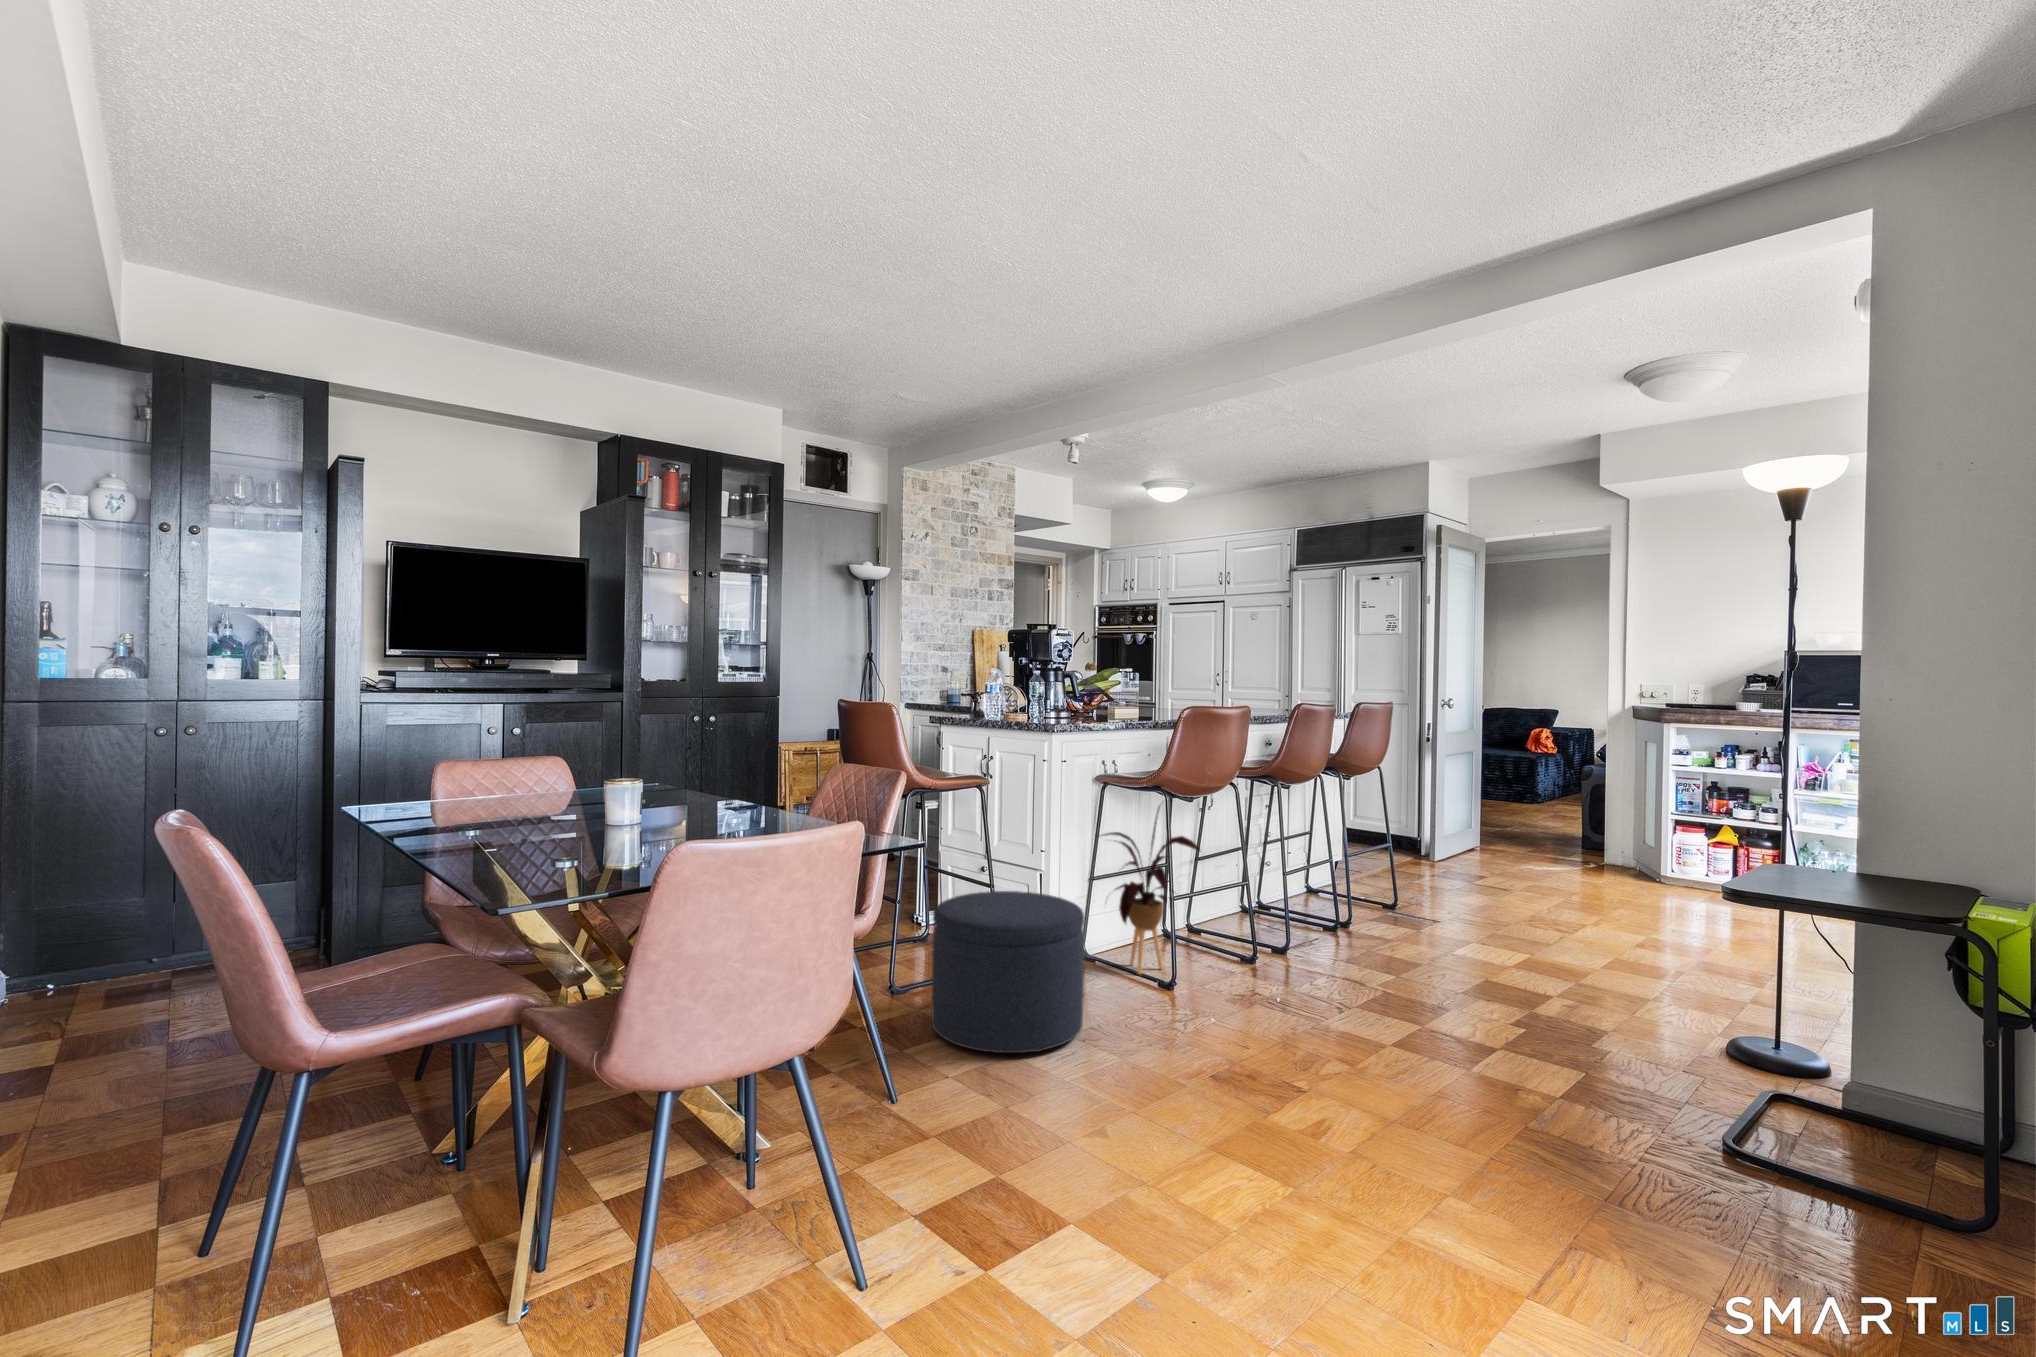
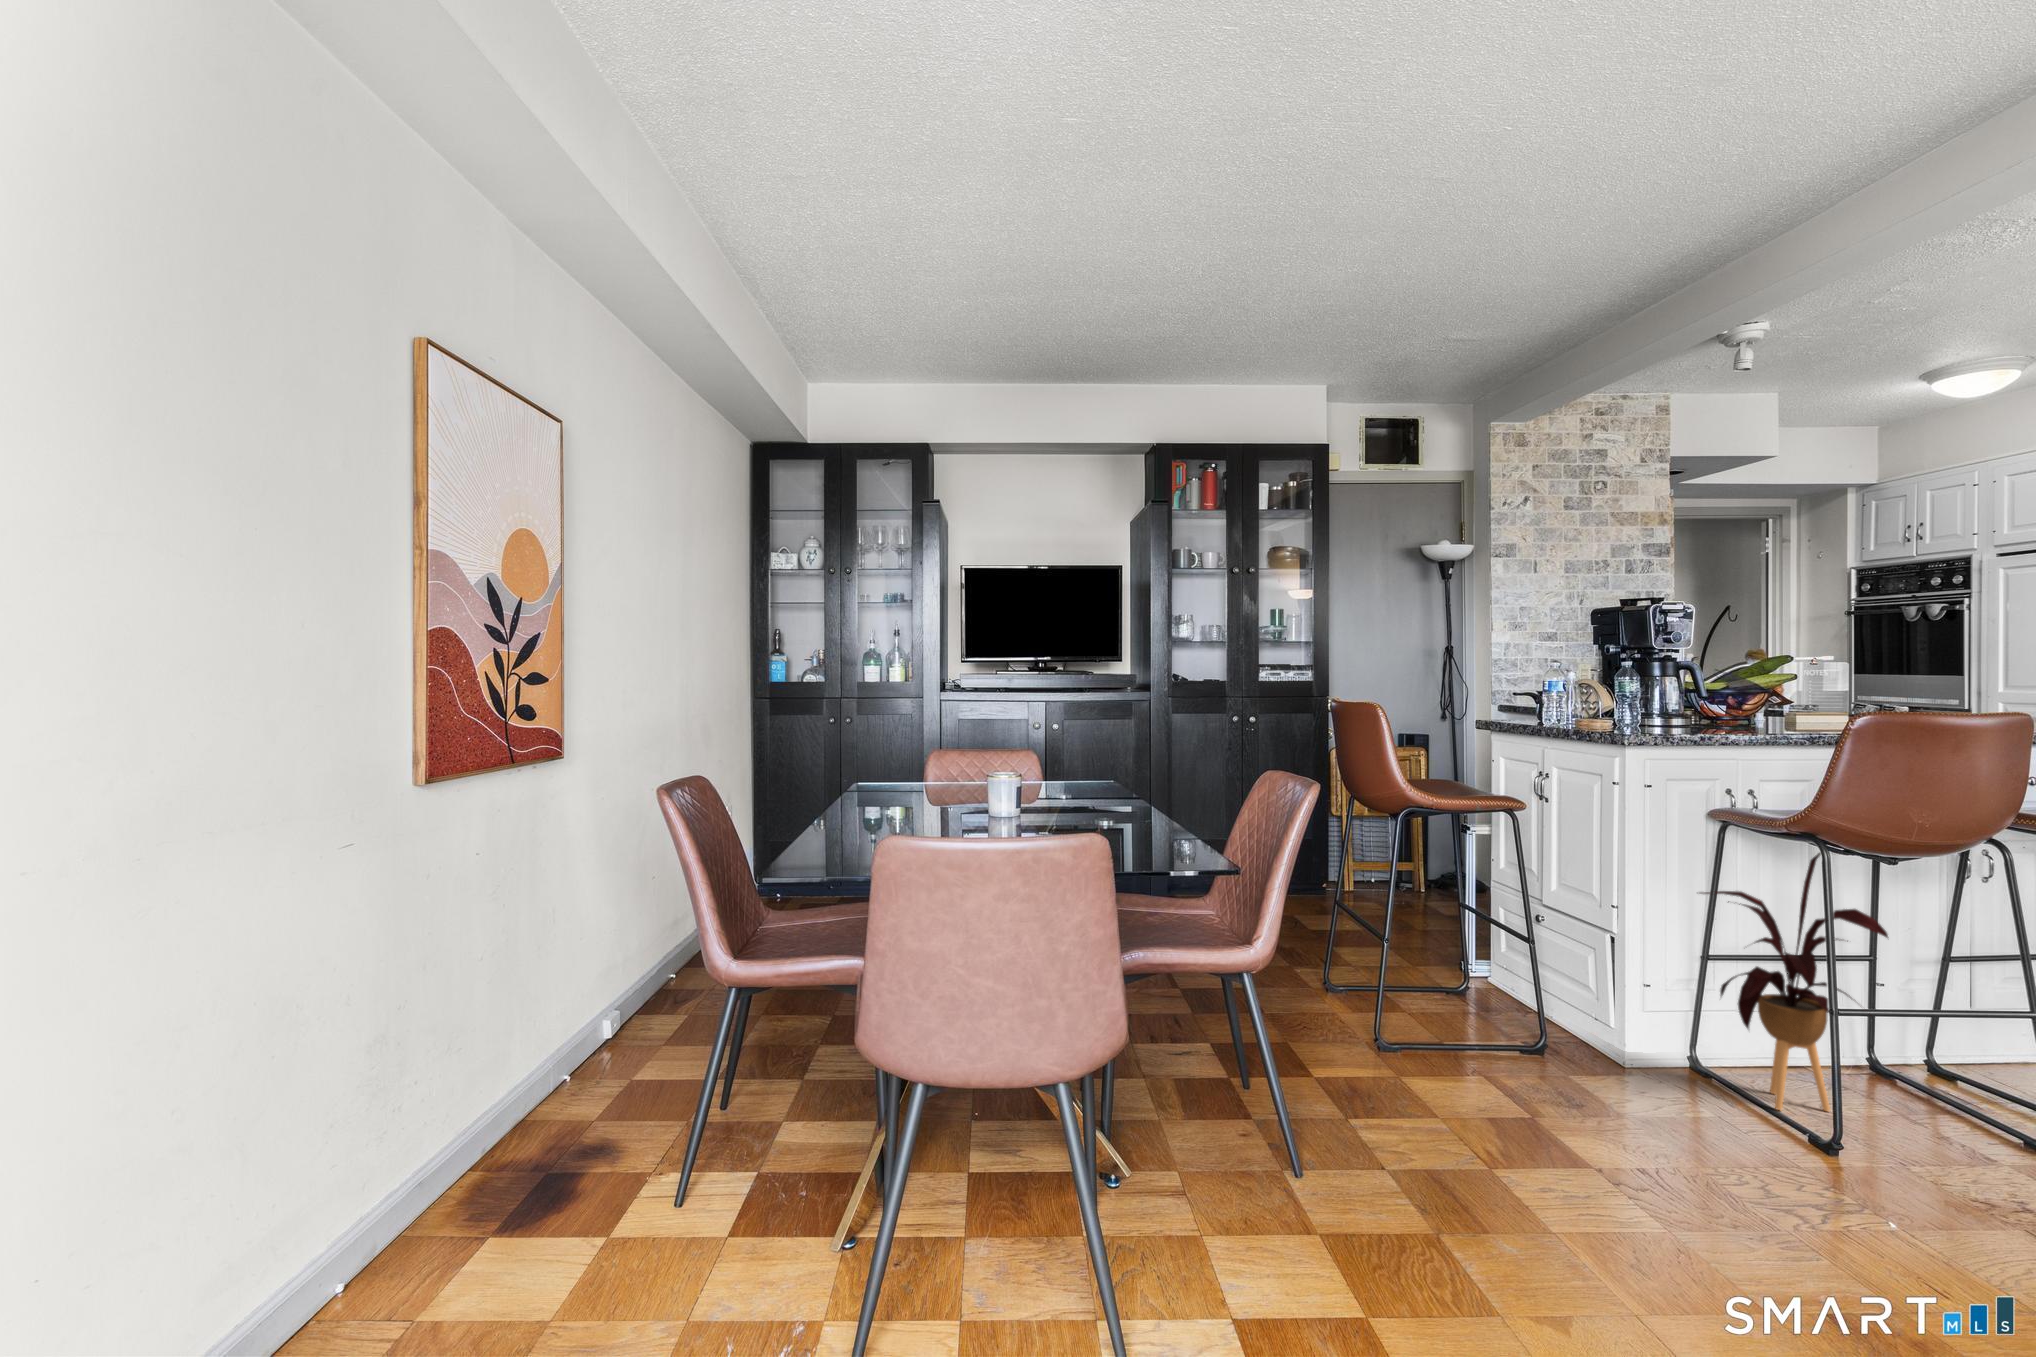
ottoman: present [932,891,1084,1053] -> none [1398,945,1624,1174]

